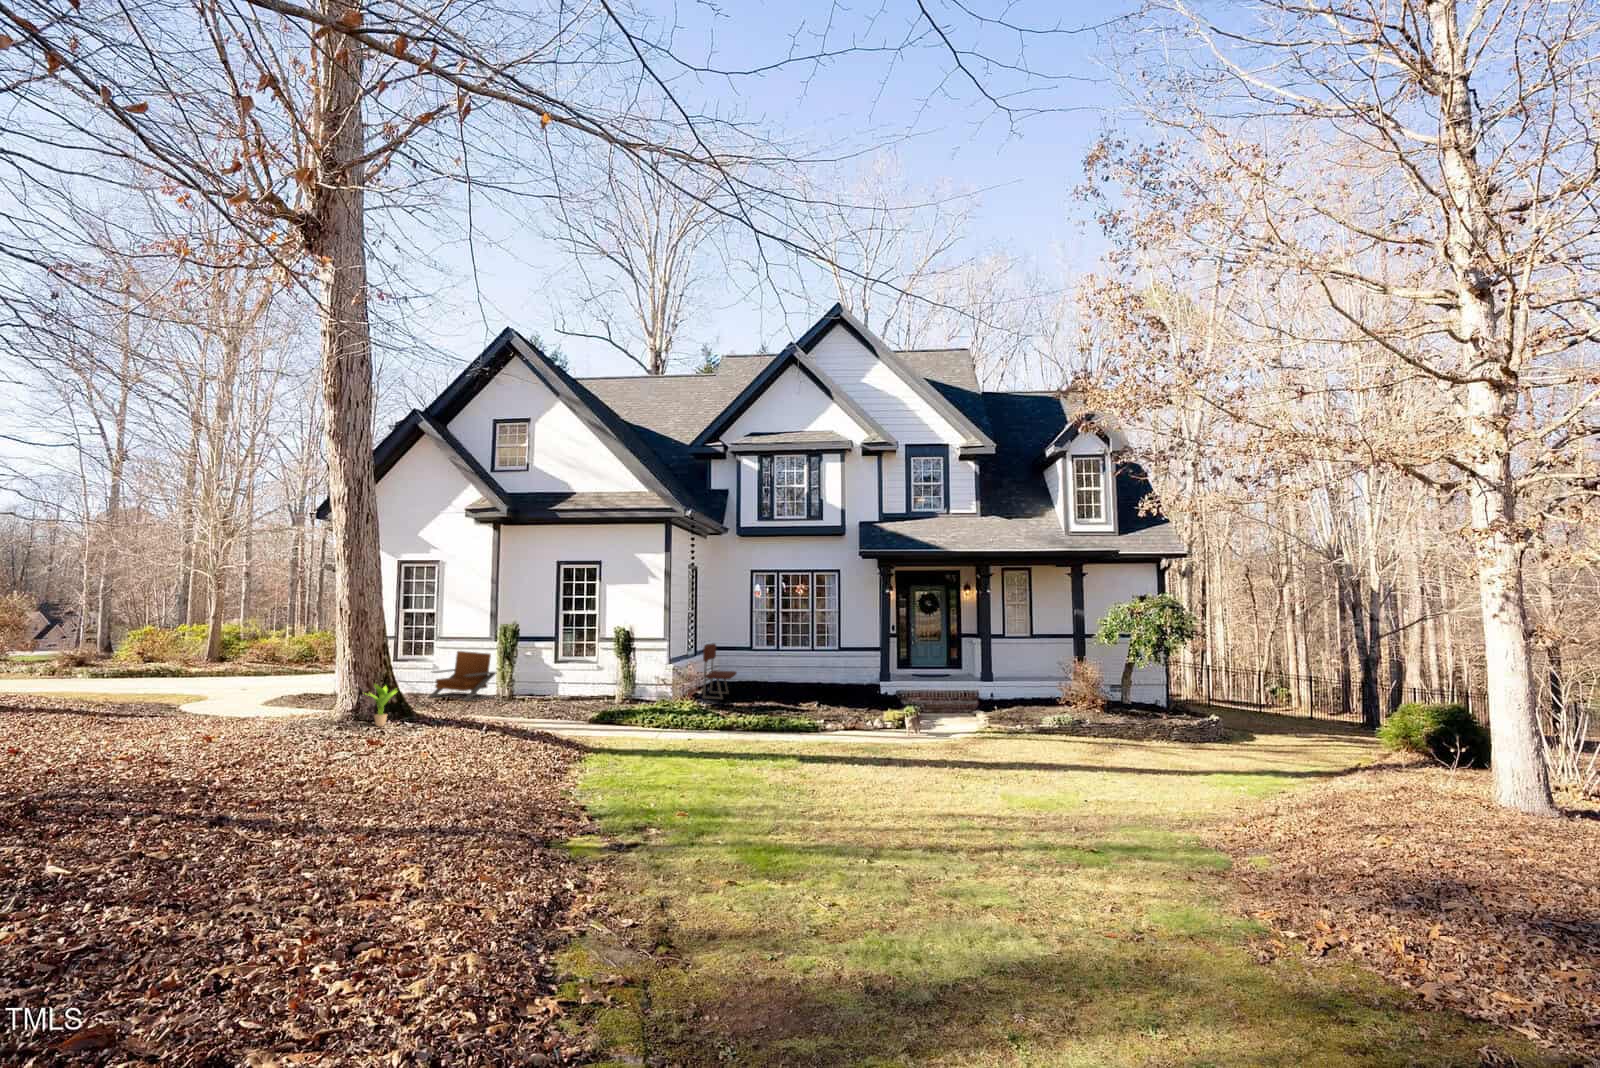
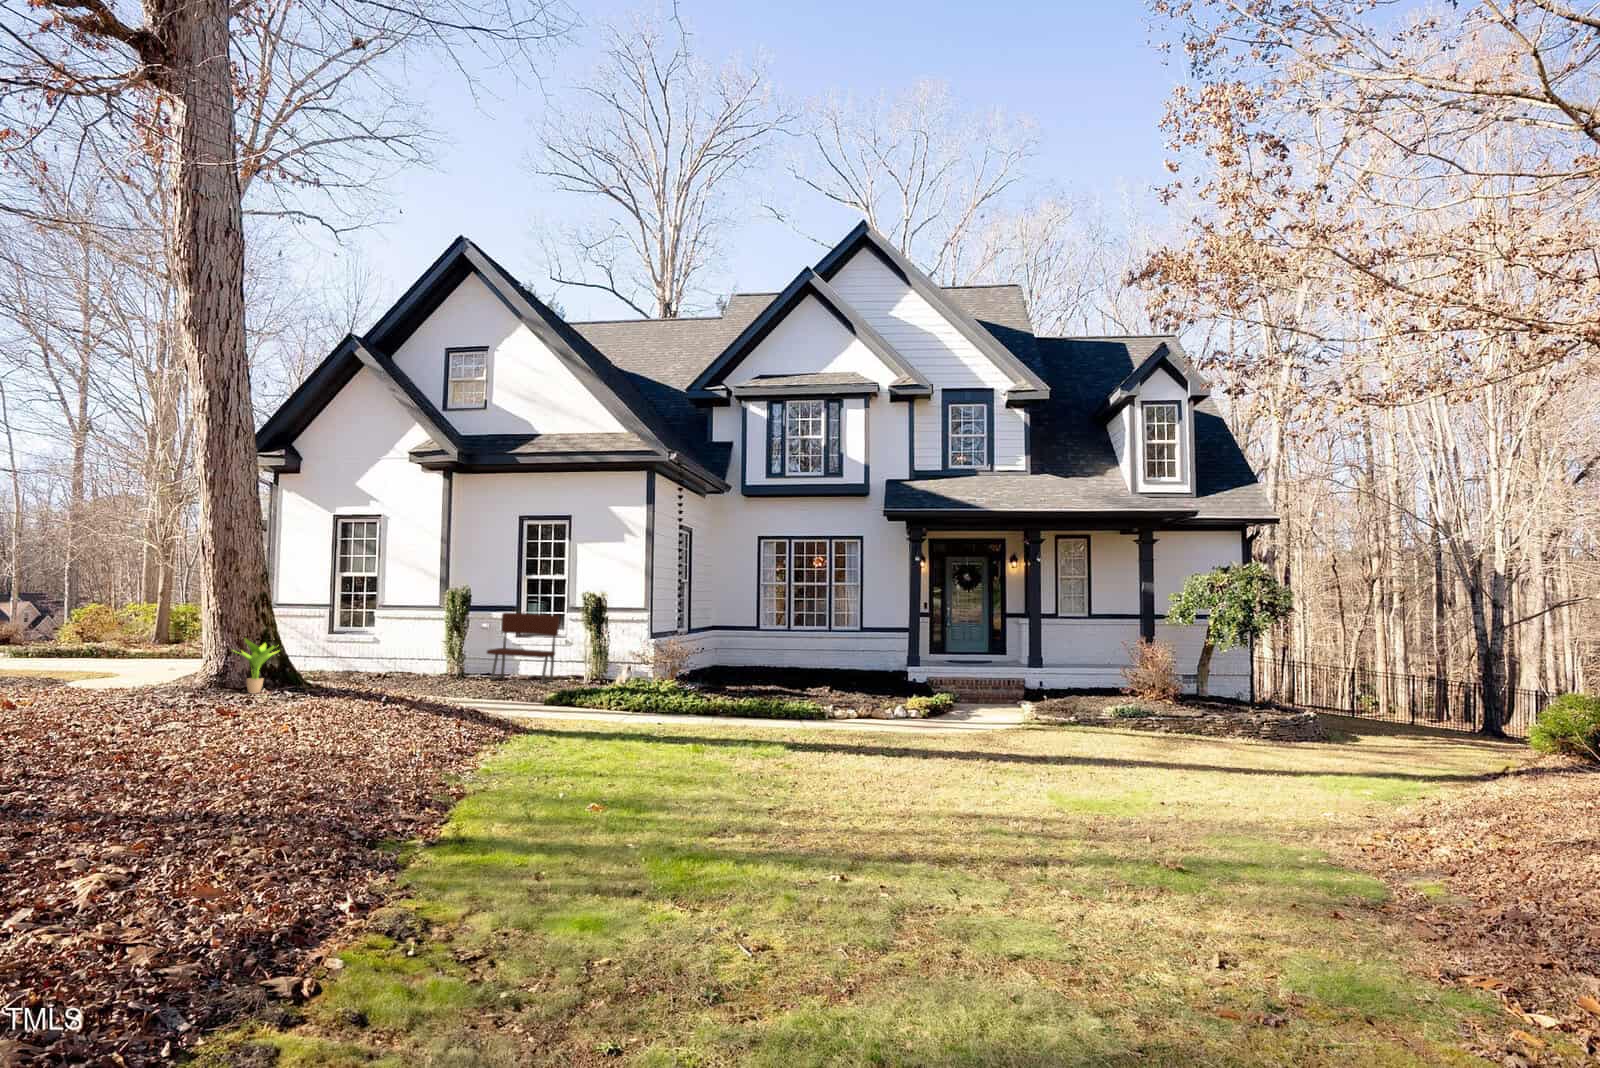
bench: present [703,643,736,700] -> present [487,613,559,683]
lounge chair: present [430,651,497,701] -> none [365,620,446,678]

